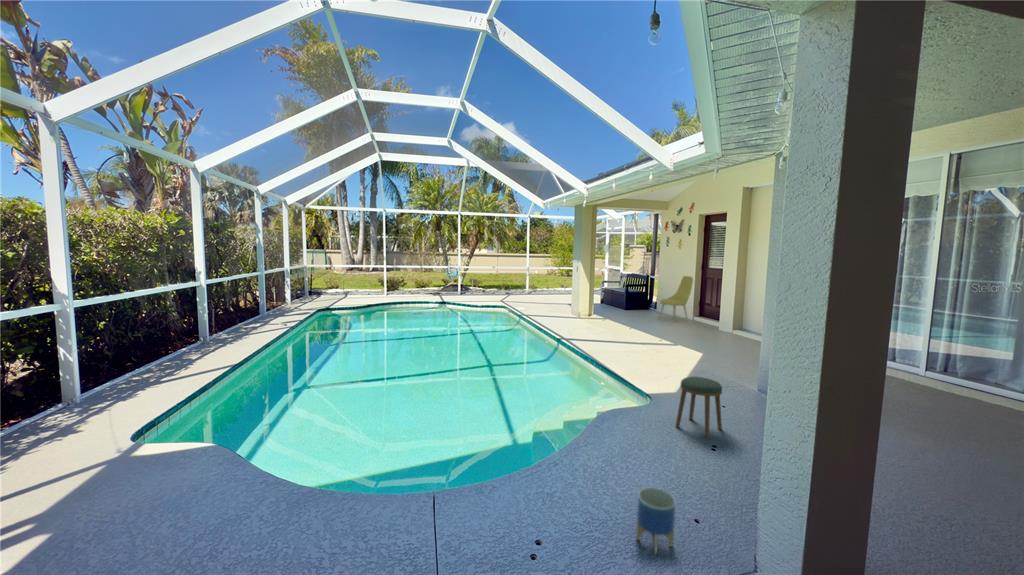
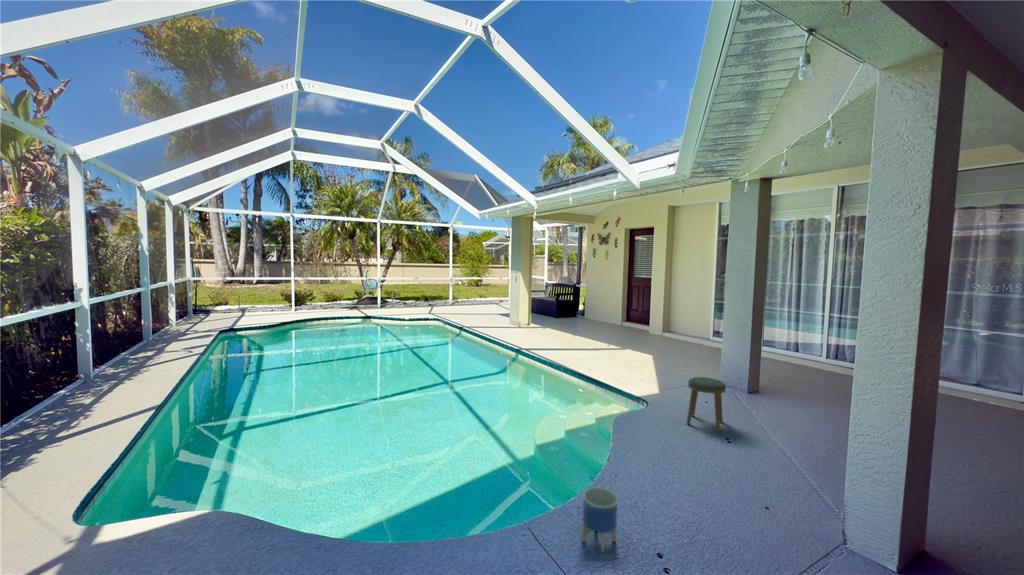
chair: present [659,276,693,321] -> none [591,285,619,328]
planter: present [636,488,676,555] -> present [582,487,618,553]

